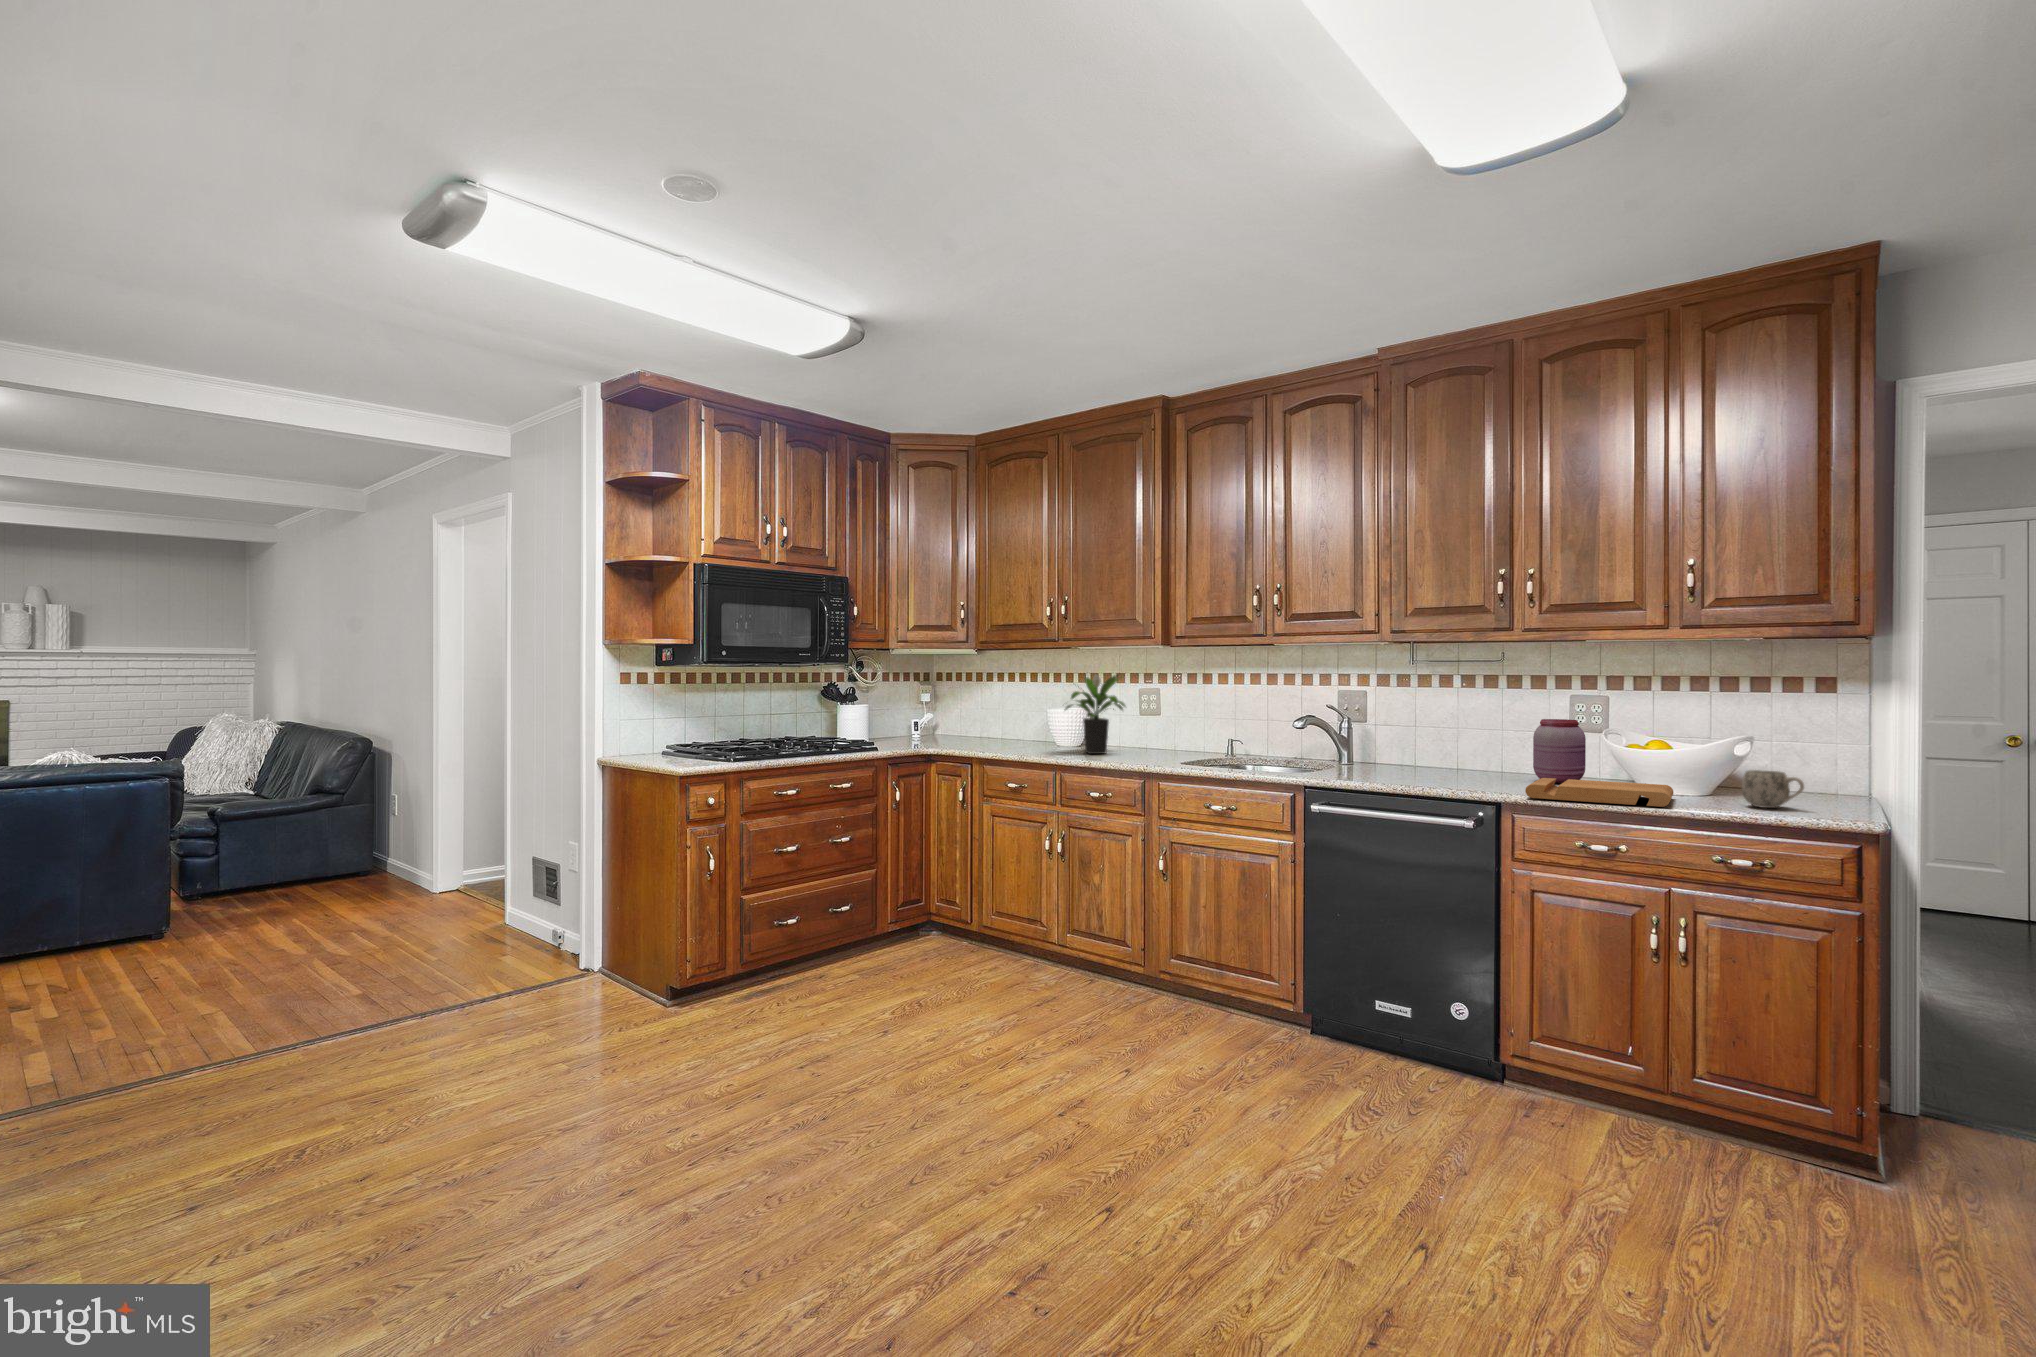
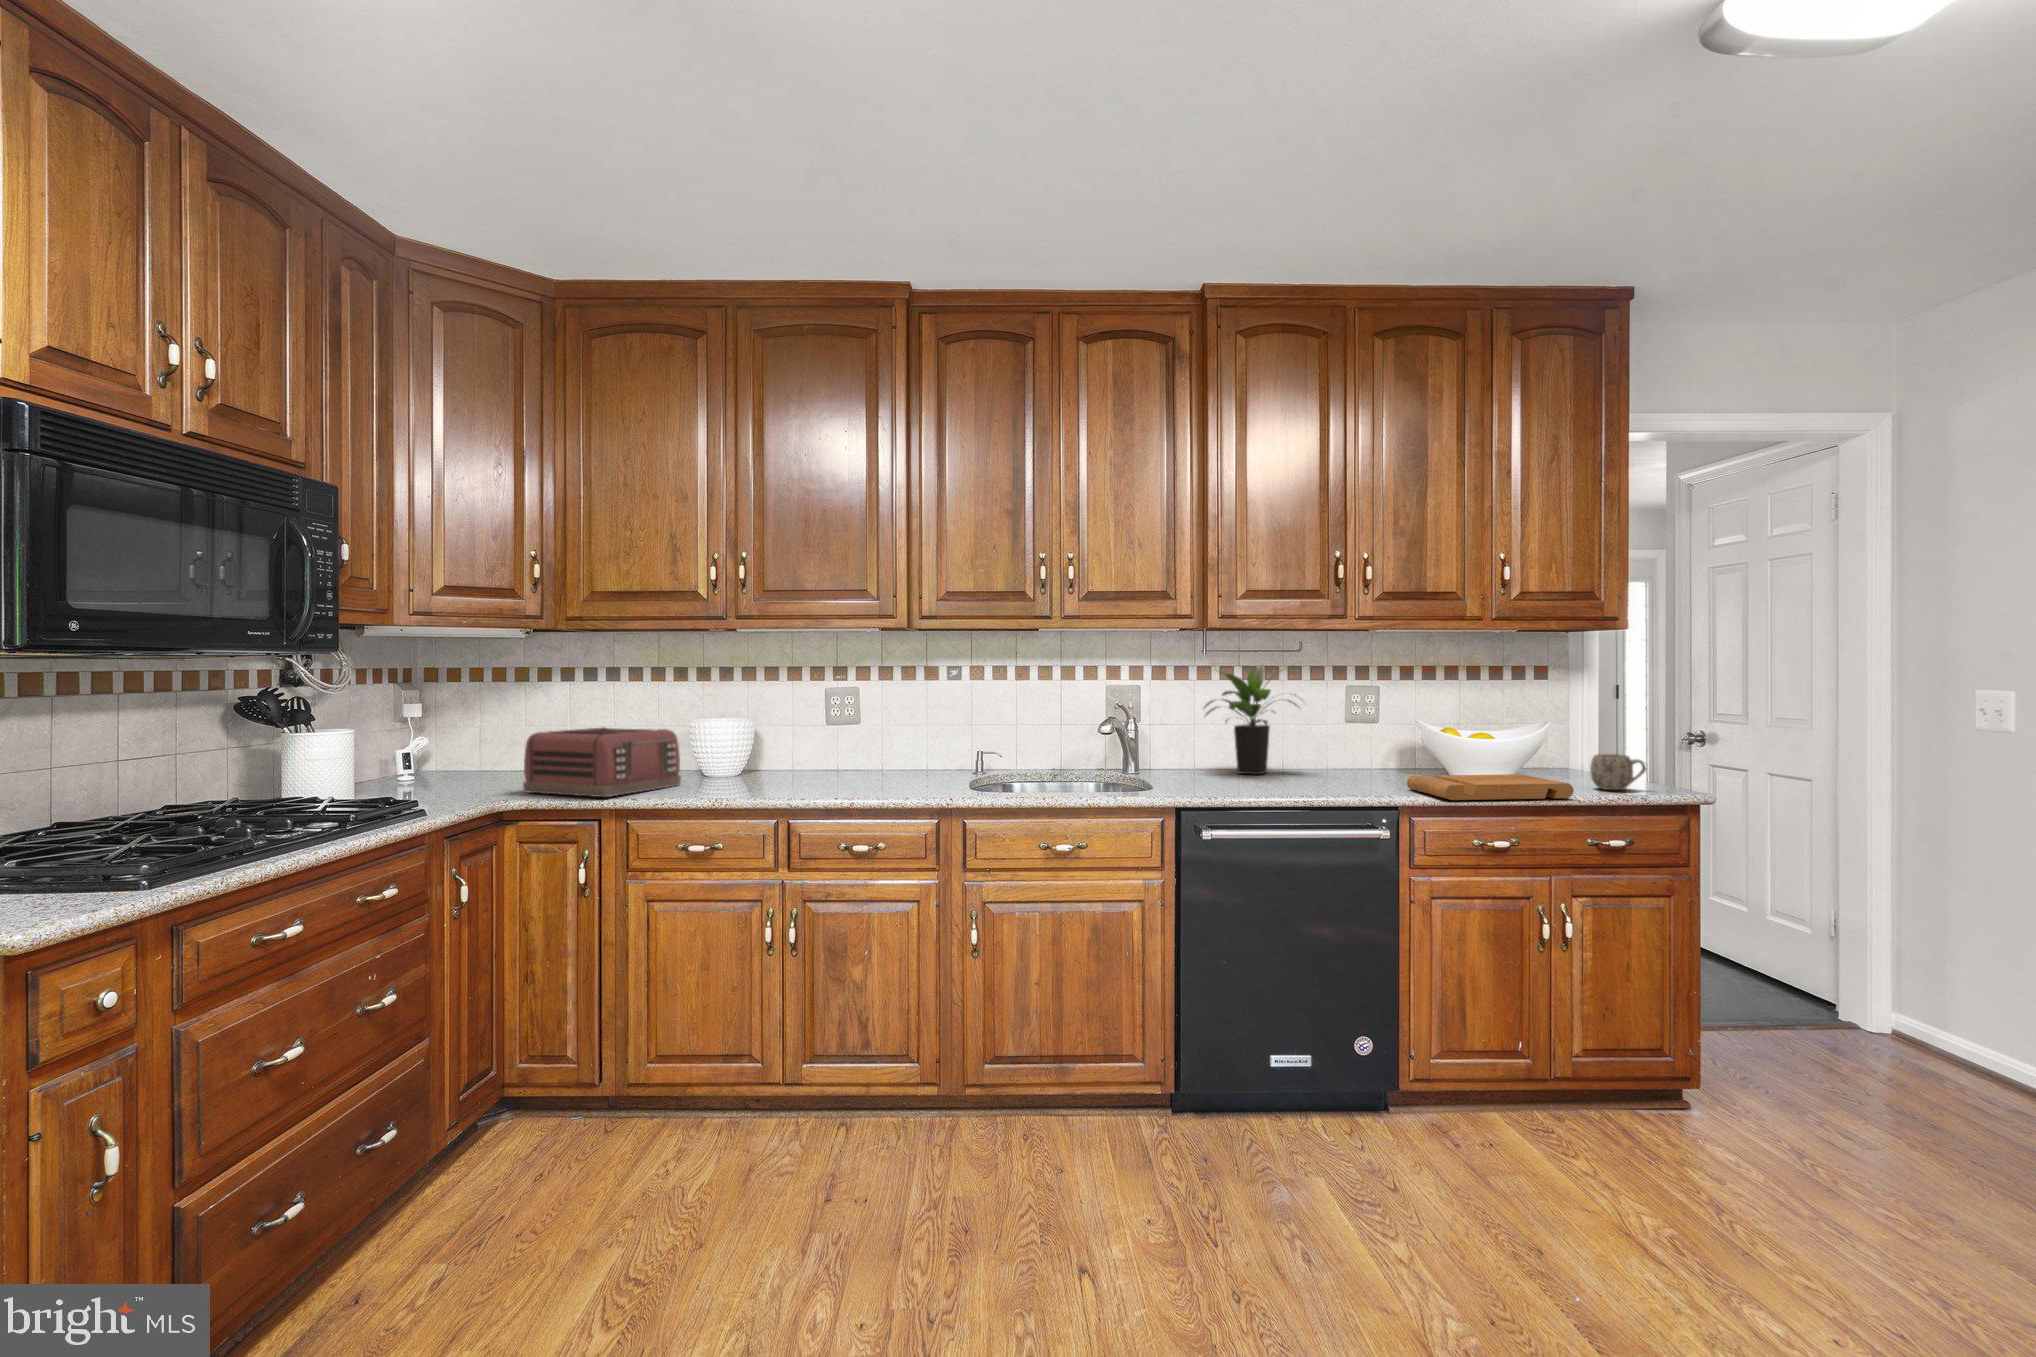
potted plant: present [1065,675,1125,754] -> present [1205,665,1297,775]
toaster: none [948,711,1035,752] -> present [523,727,681,797]
jar: present [1533,719,1586,783] -> none [1355,712,1406,779]

